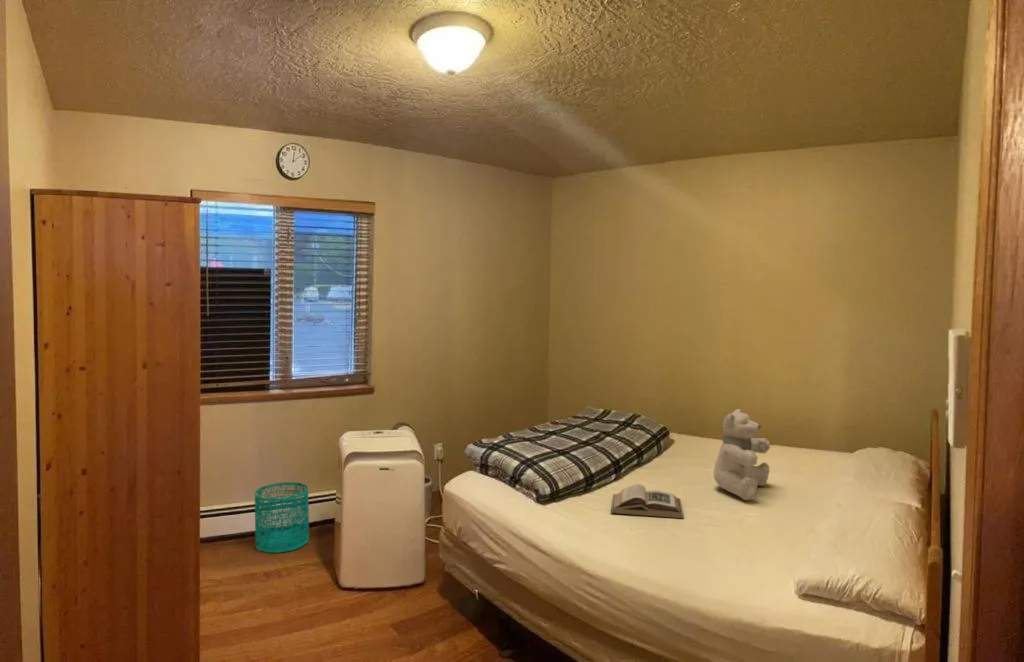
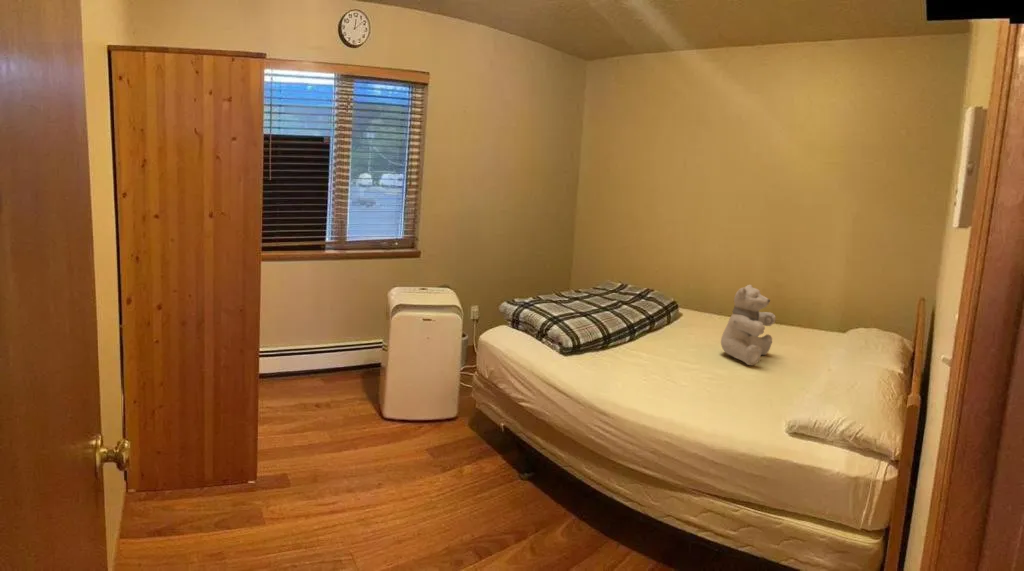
wastebasket: present [255,482,309,553] -> none [313,327,359,385]
book: present [611,484,684,518] -> none [627,344,693,376]

